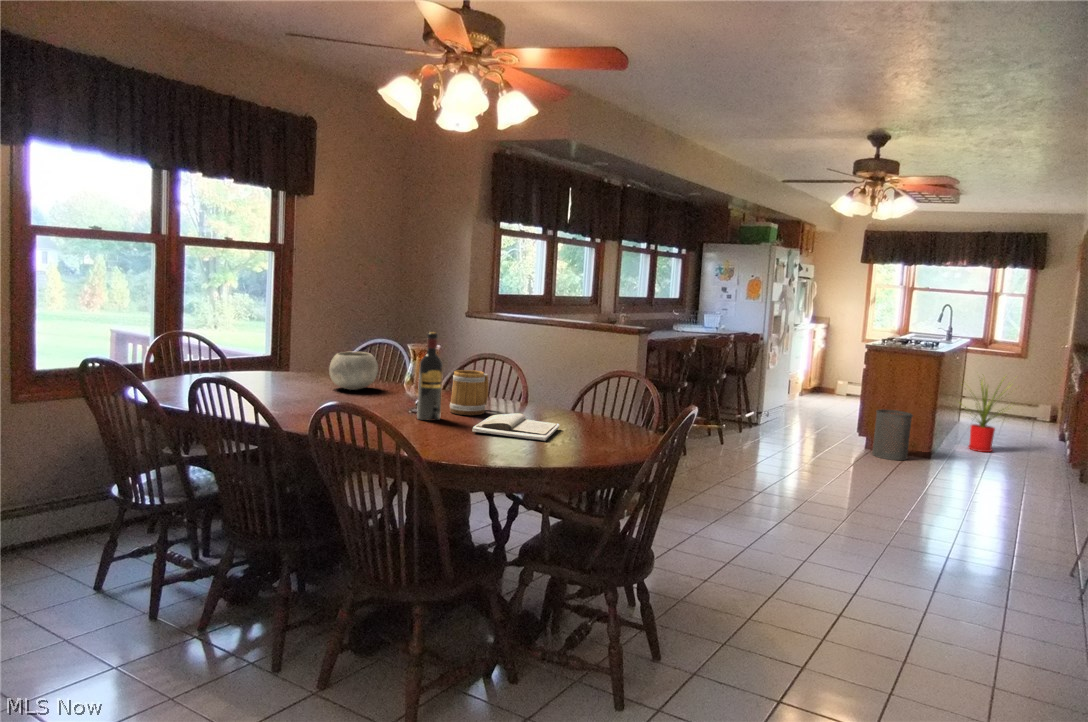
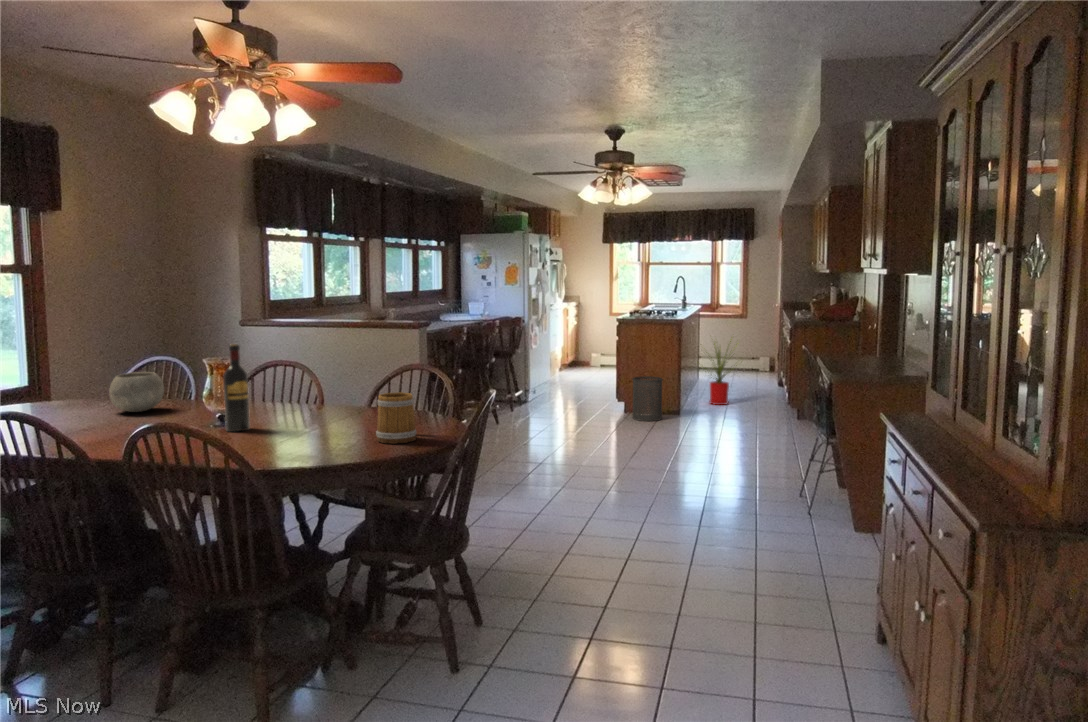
mug: present [450,370,489,415] -> present [376,392,416,444]
book: present [472,413,559,441] -> none [290,414,370,436]

